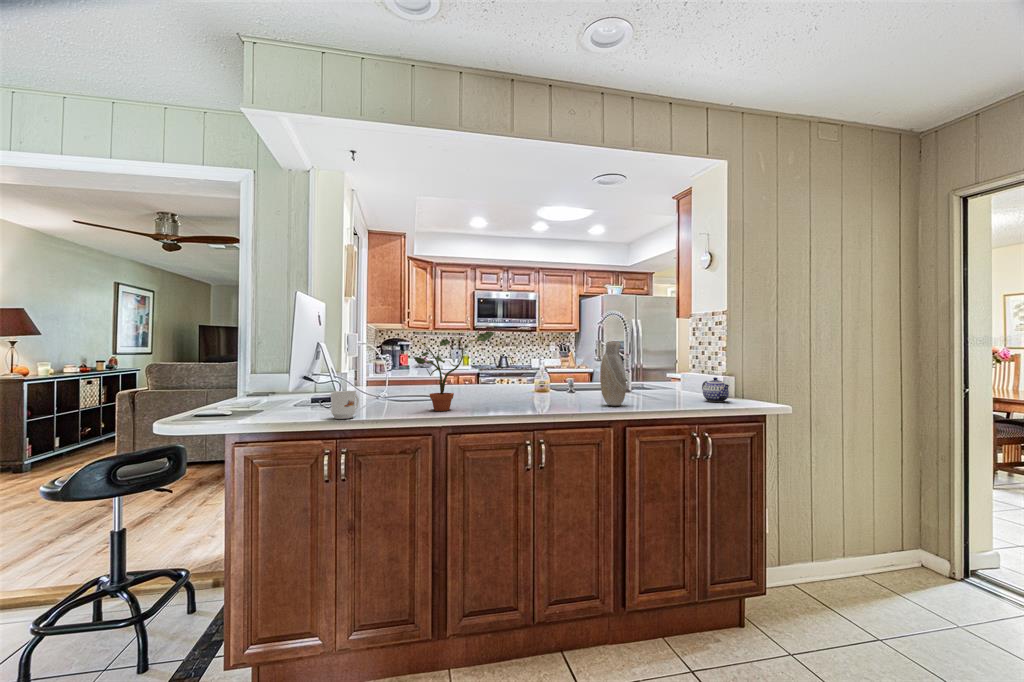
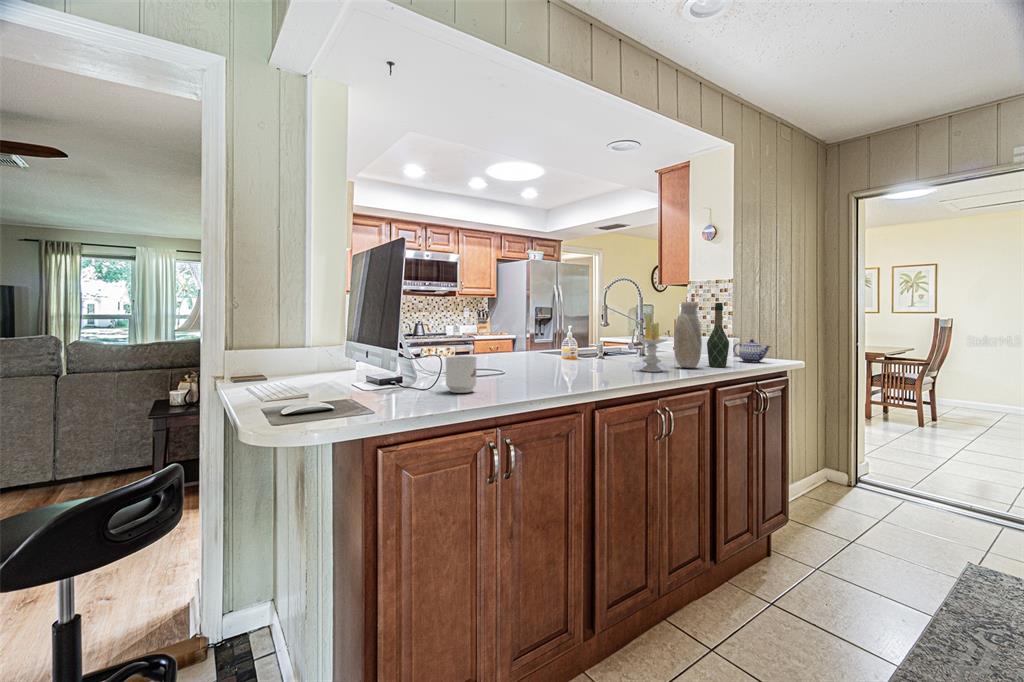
potted plant: present [414,331,494,411] -> none [512,286,593,379]
wine bottle: none [642,341,663,406] -> present [707,303,729,367]
candle: none [551,353,579,408] -> present [637,313,667,372]

